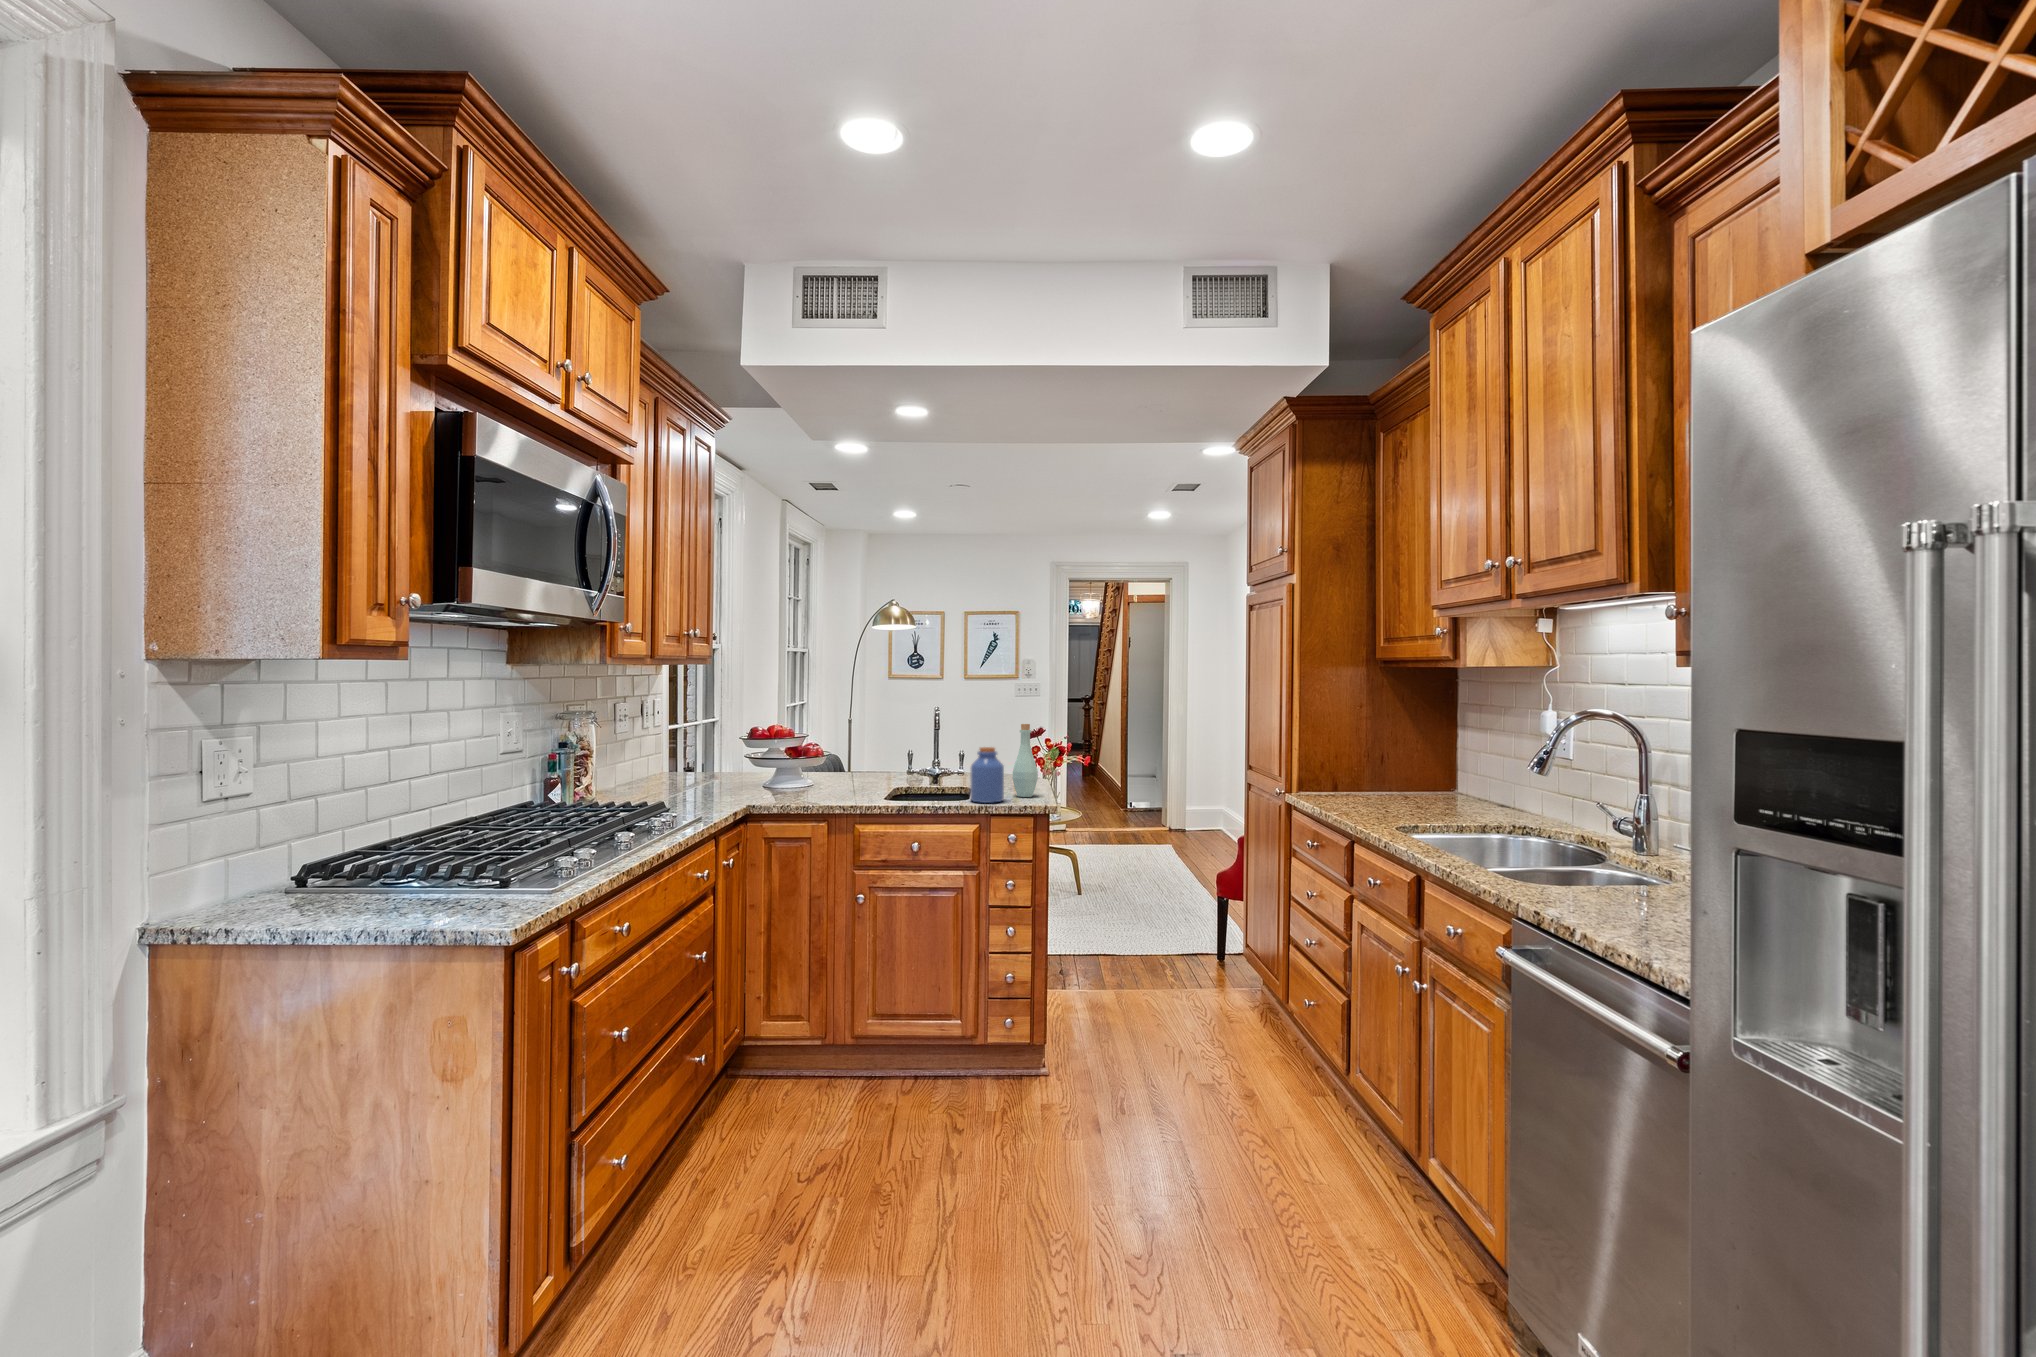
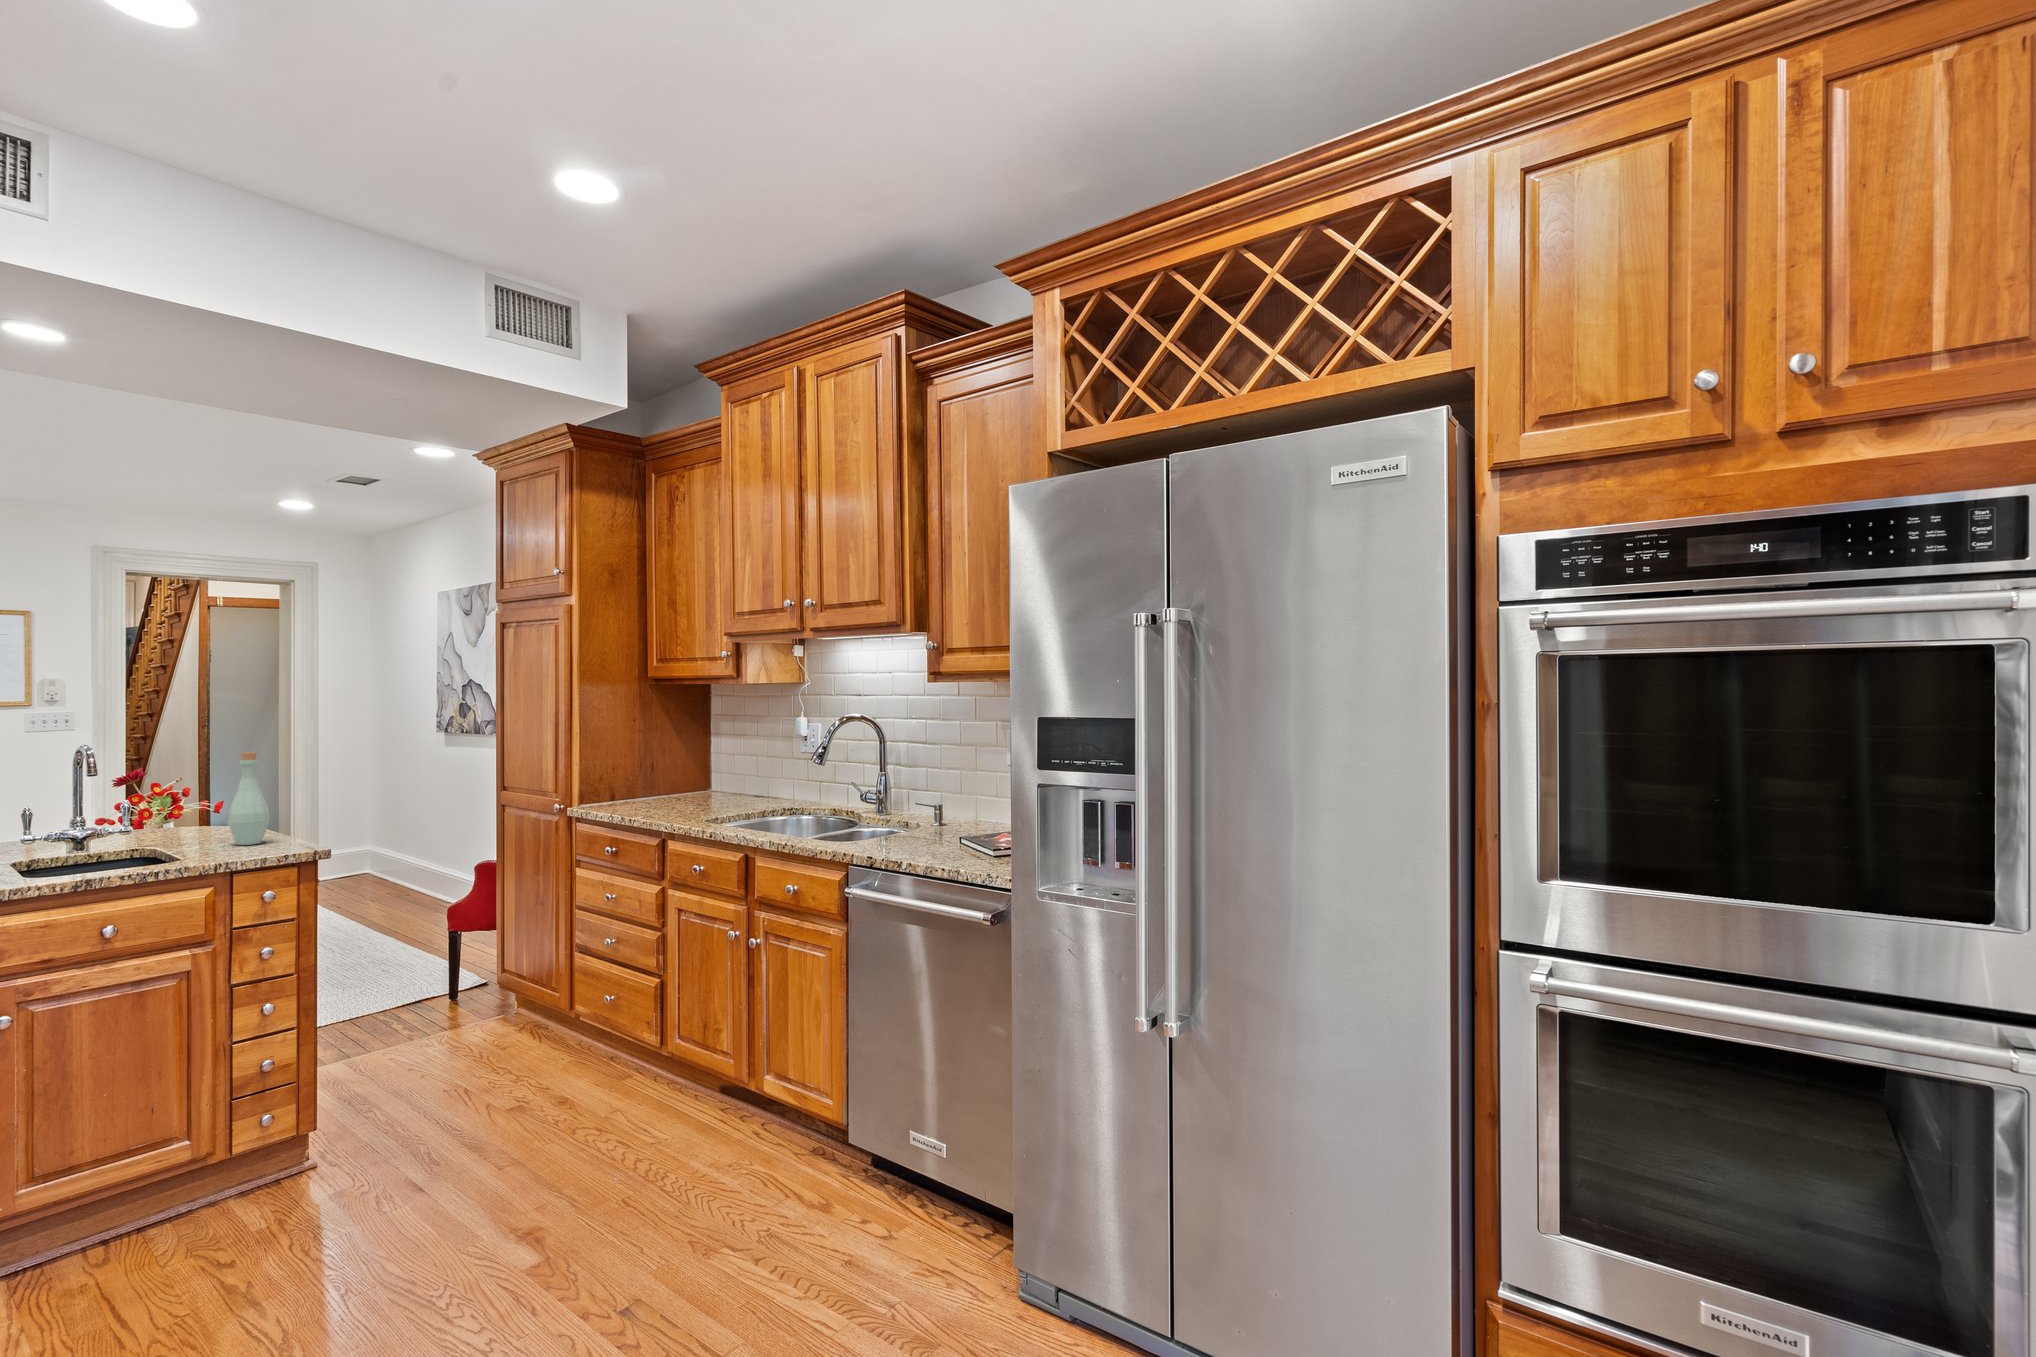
jar: present [970,747,1004,803] -> none [177,785,232,858]

